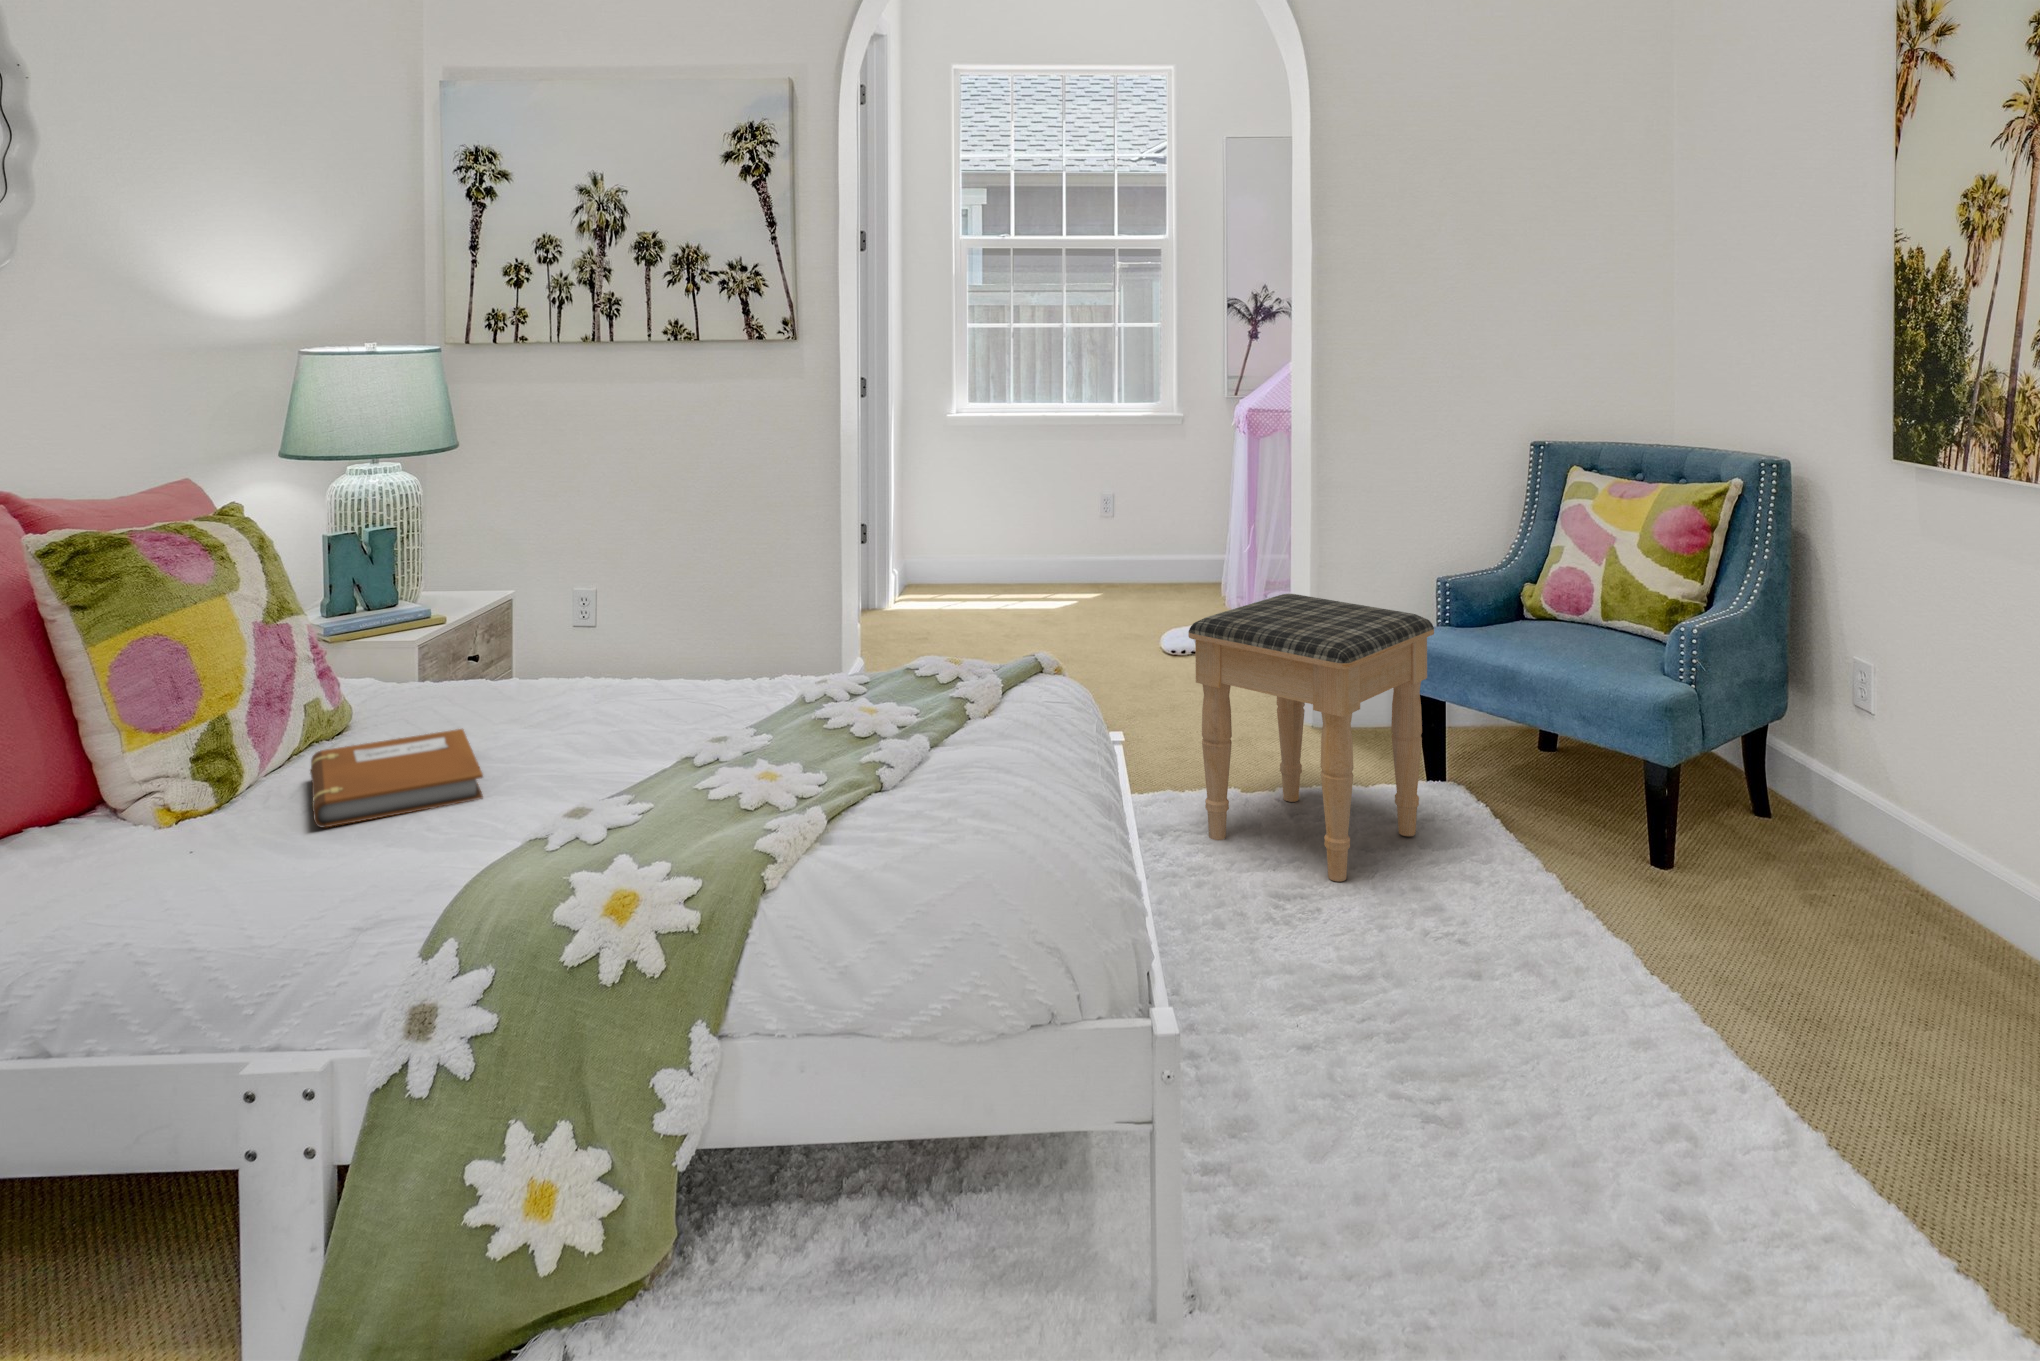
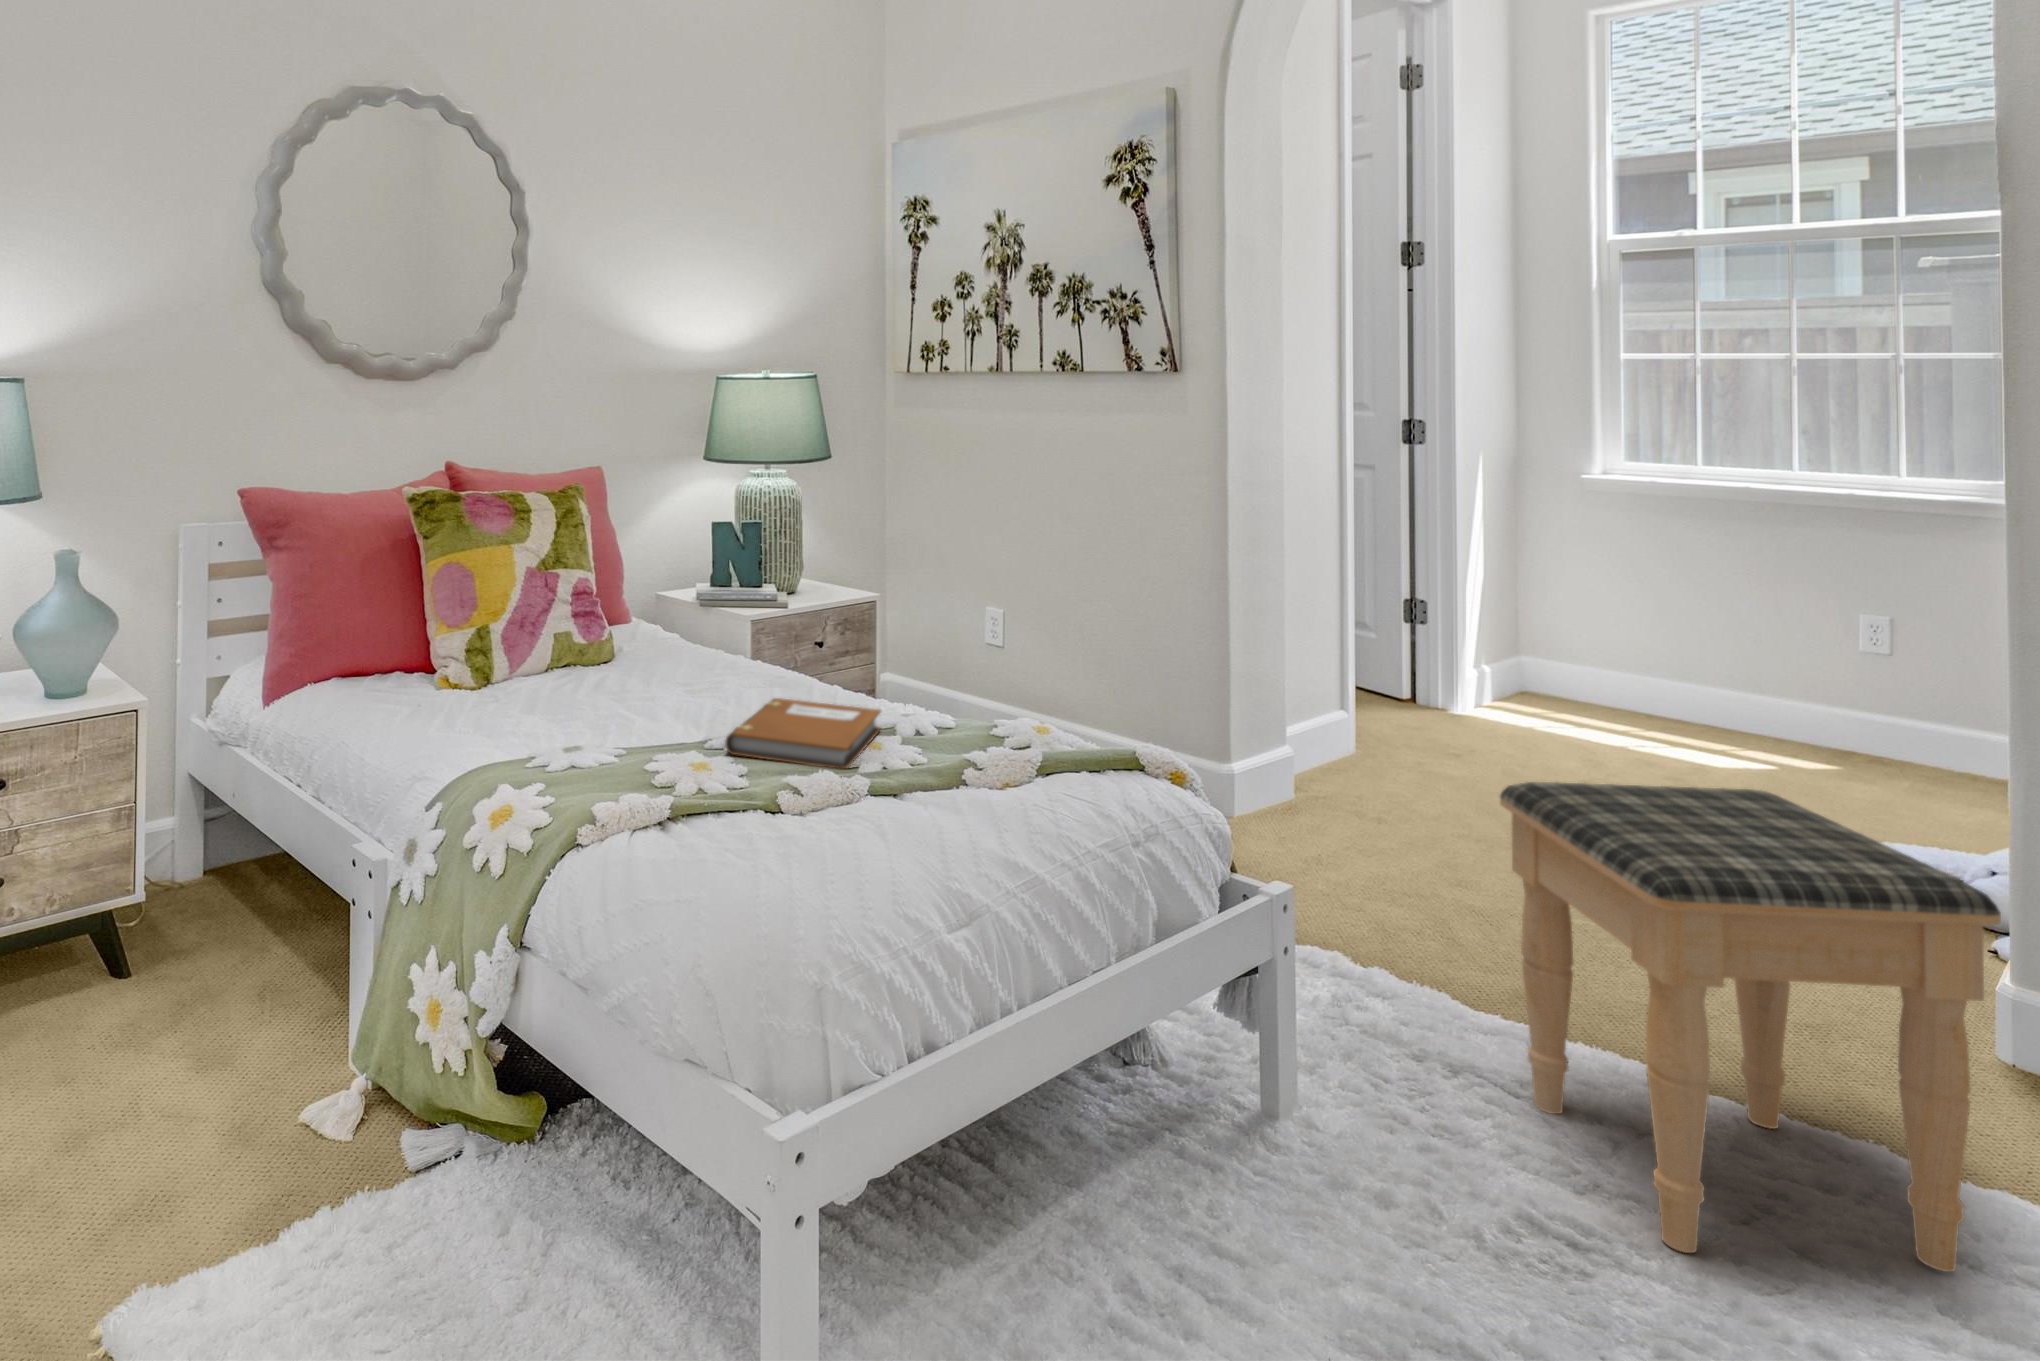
notebook: present [310,729,483,827] -> present [725,698,881,769]

